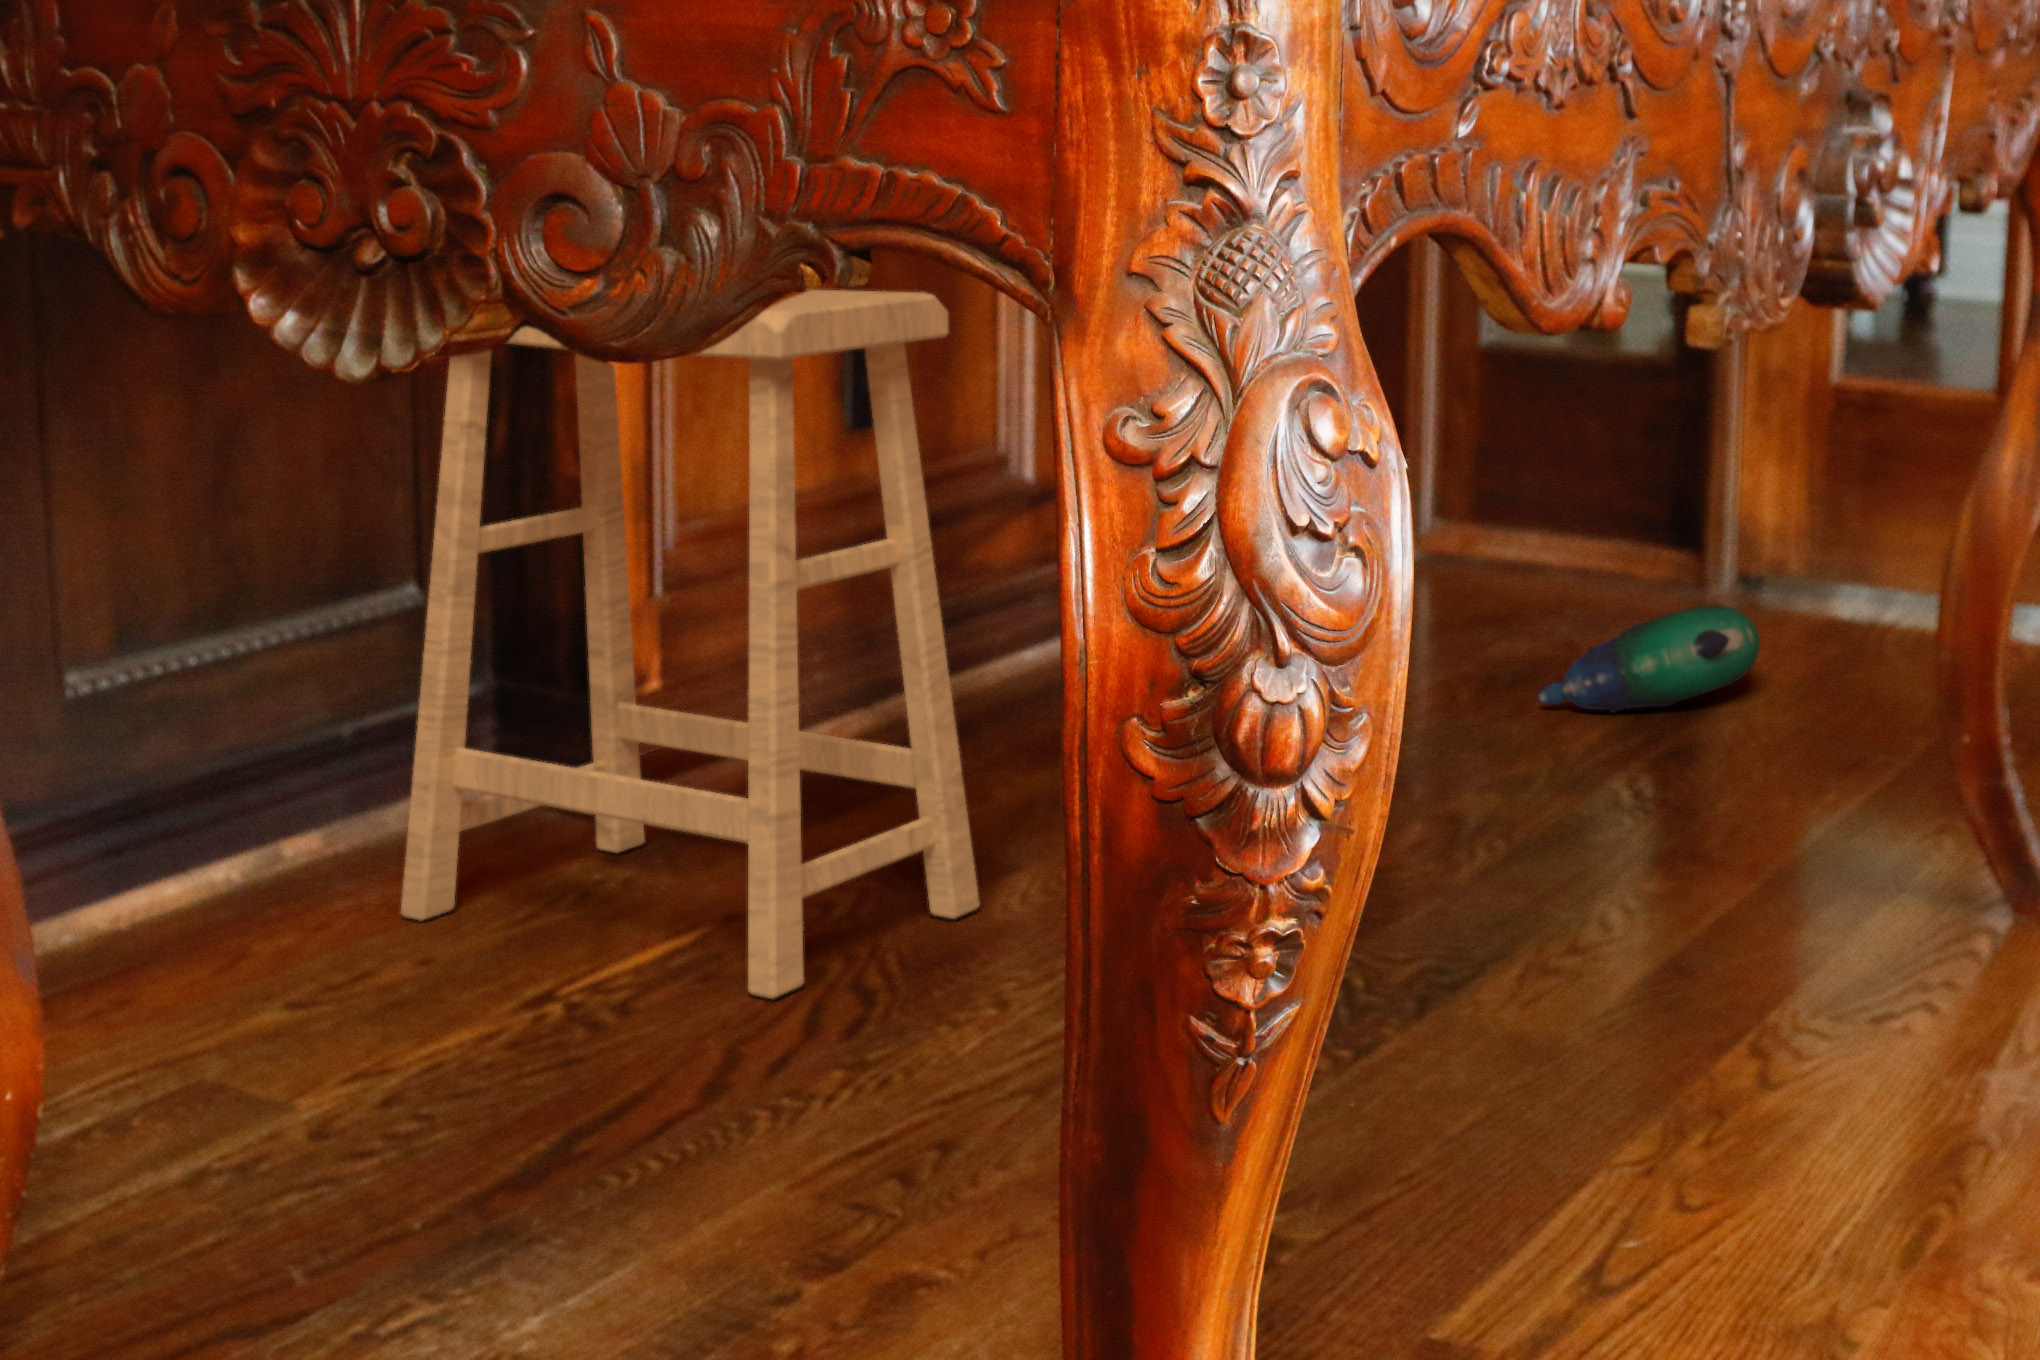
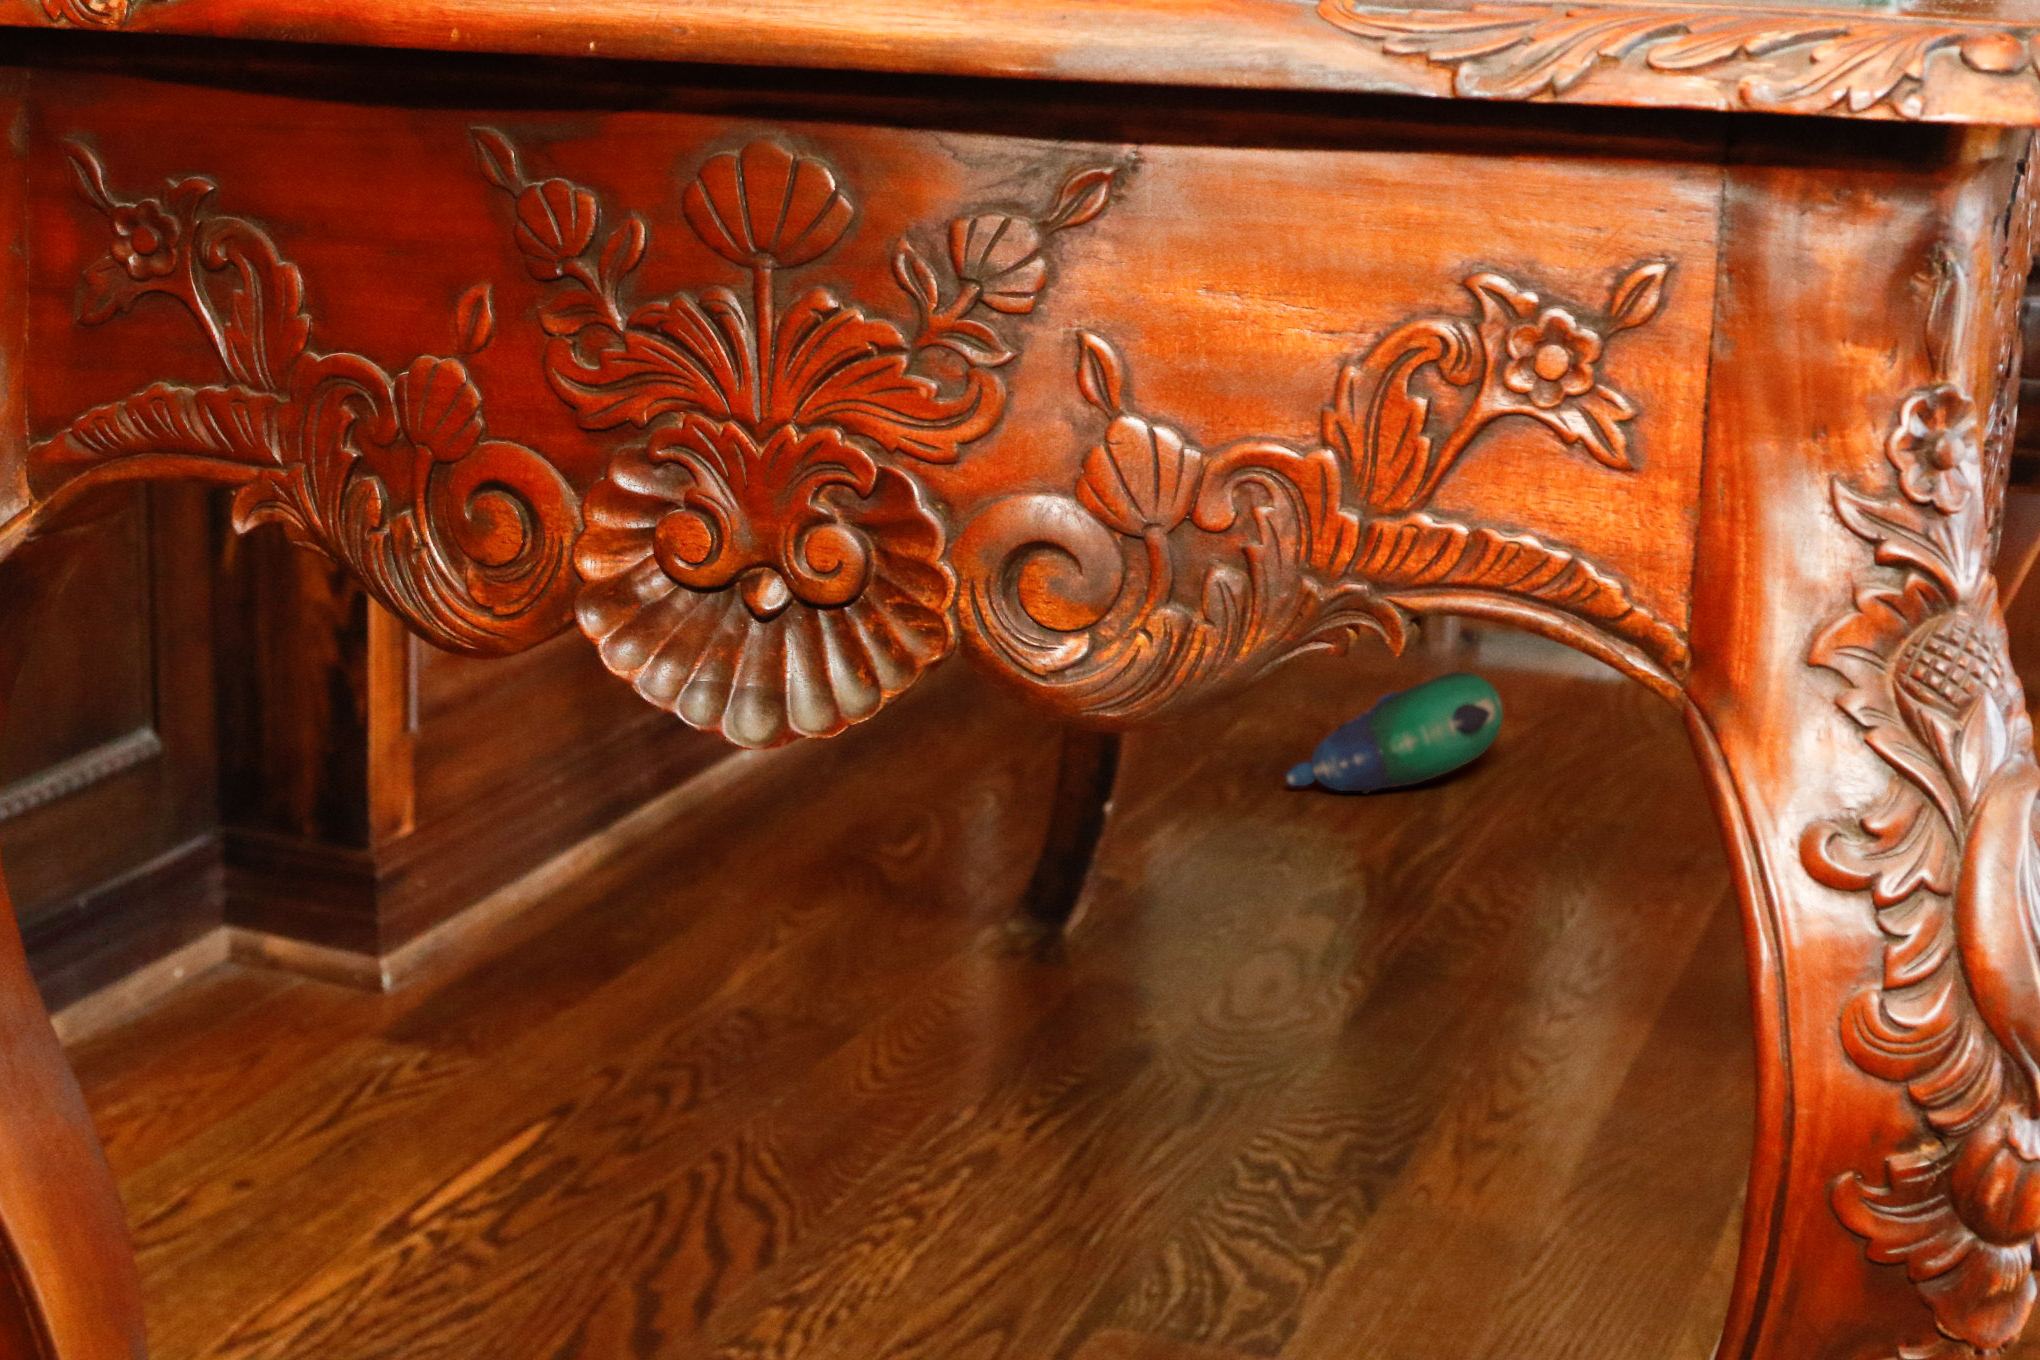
footstool: present [401,289,979,999] -> none [218,390,862,1227]

